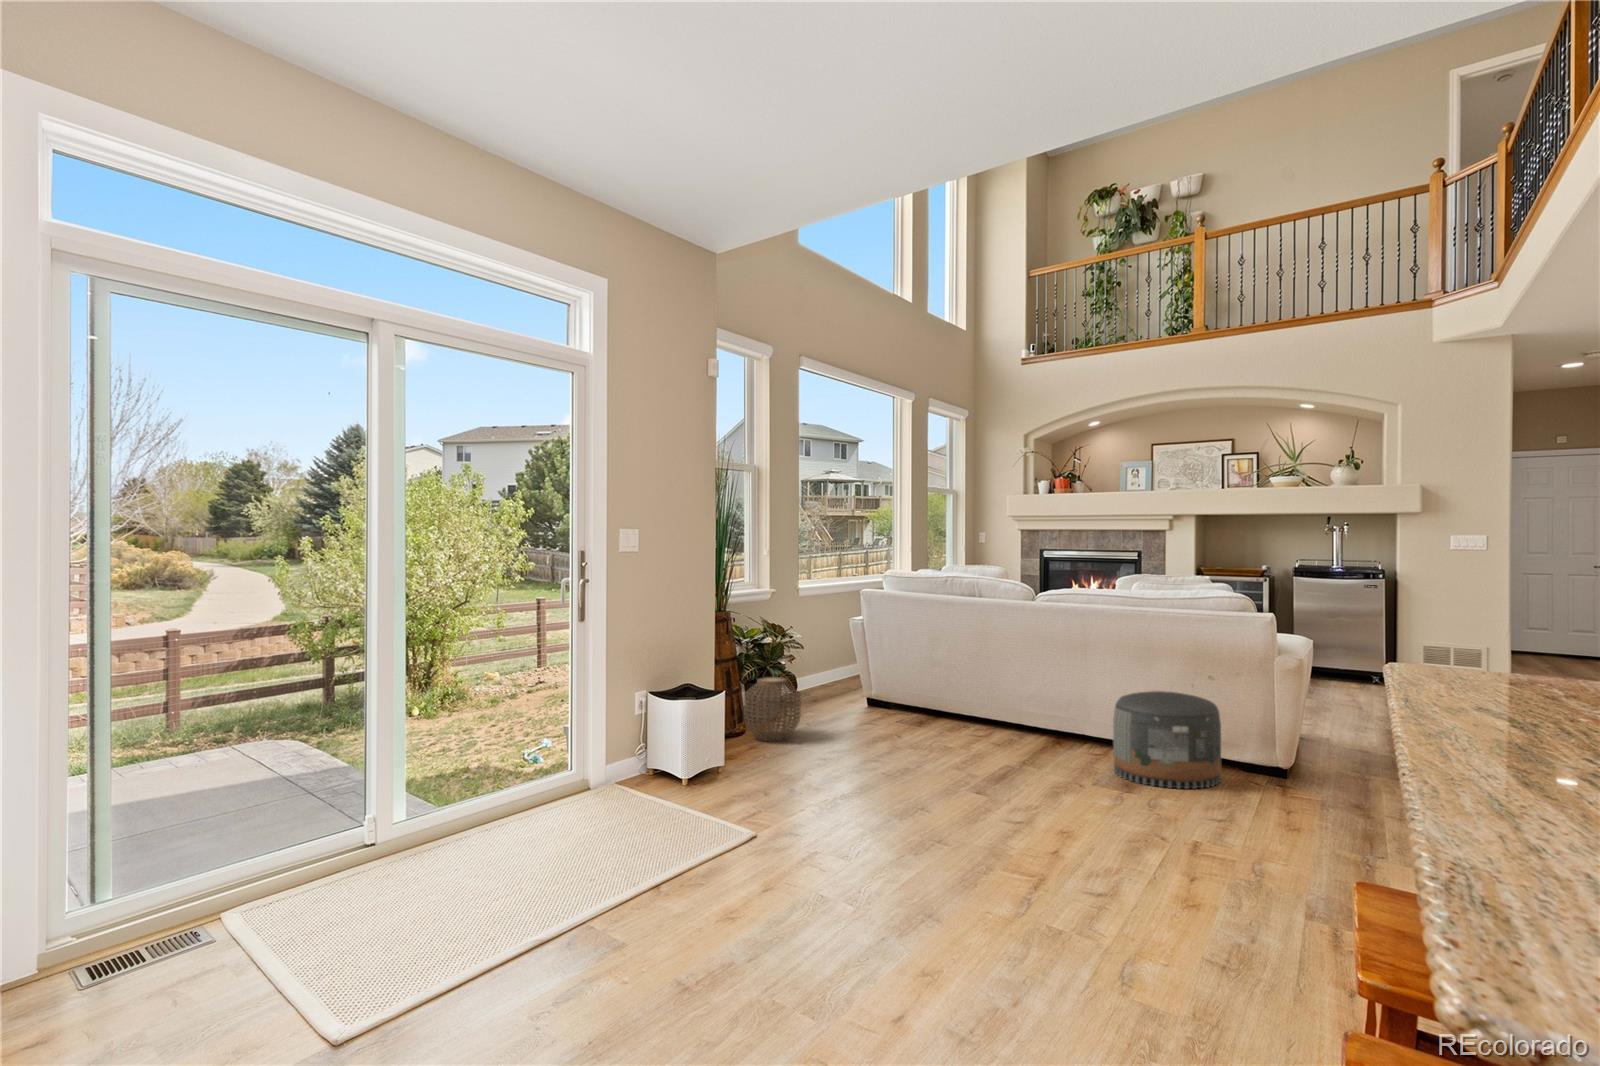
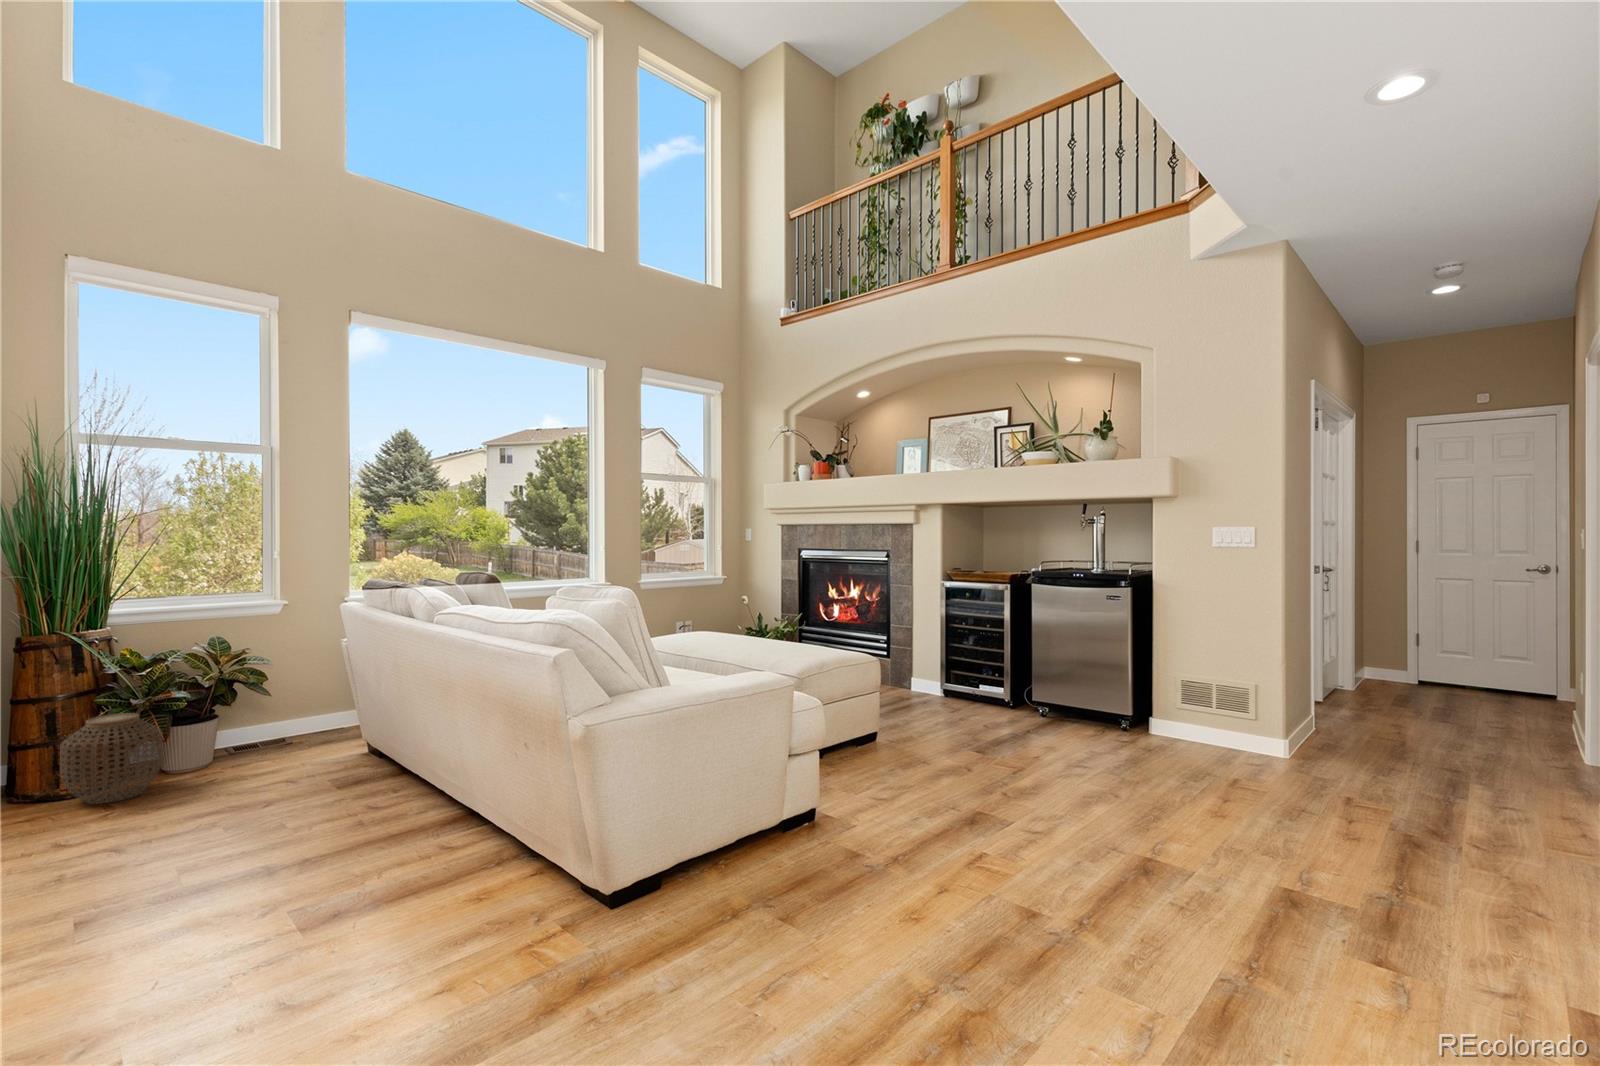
pouf: present [1113,691,1221,789] -> none [338,770,520,960]

